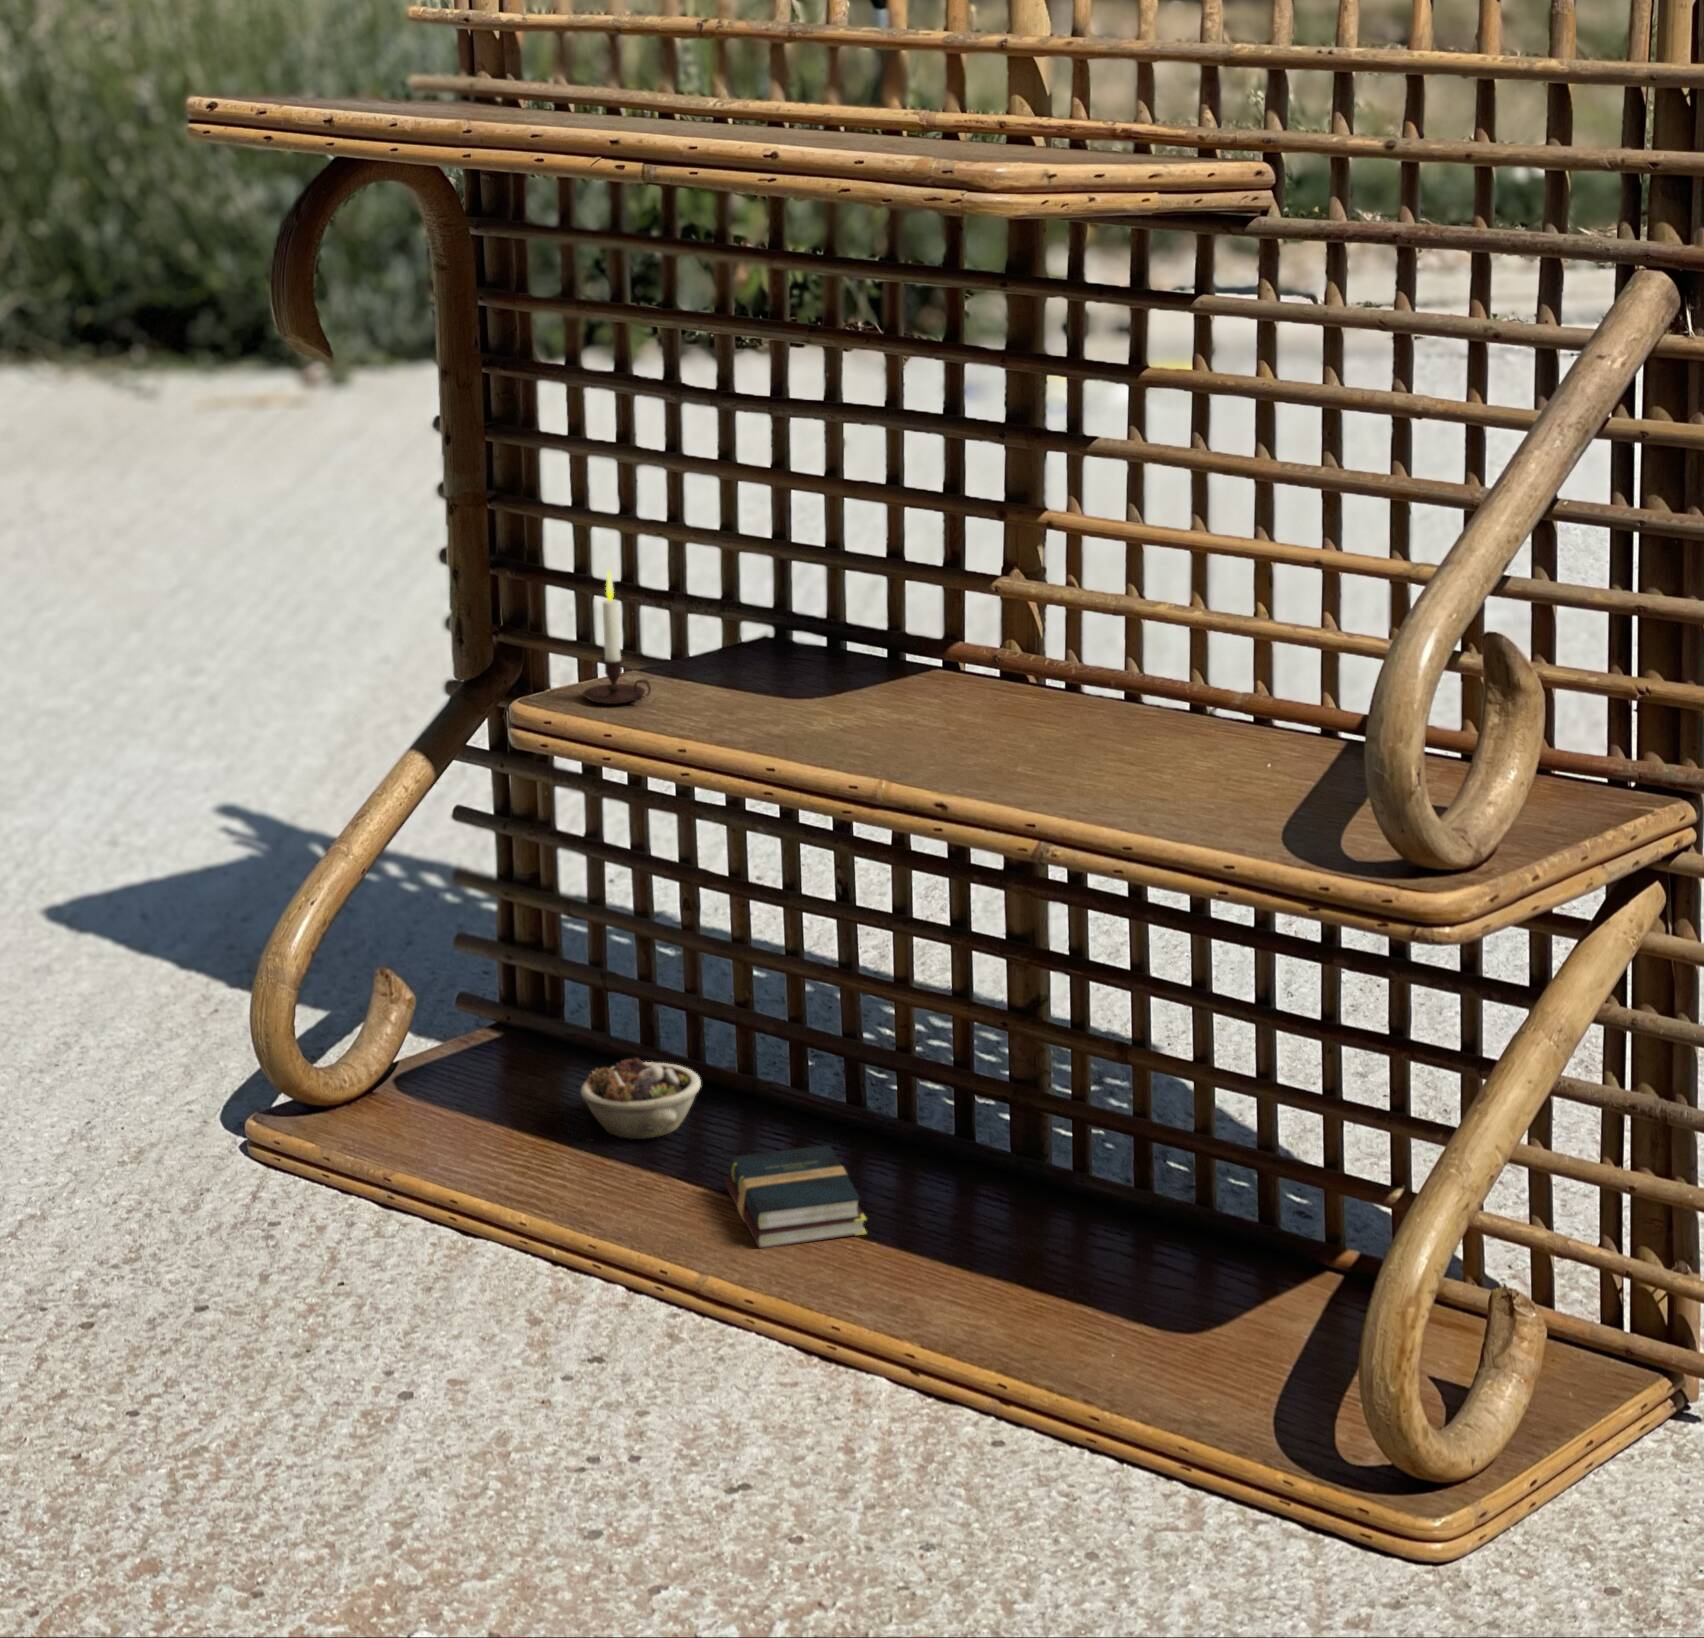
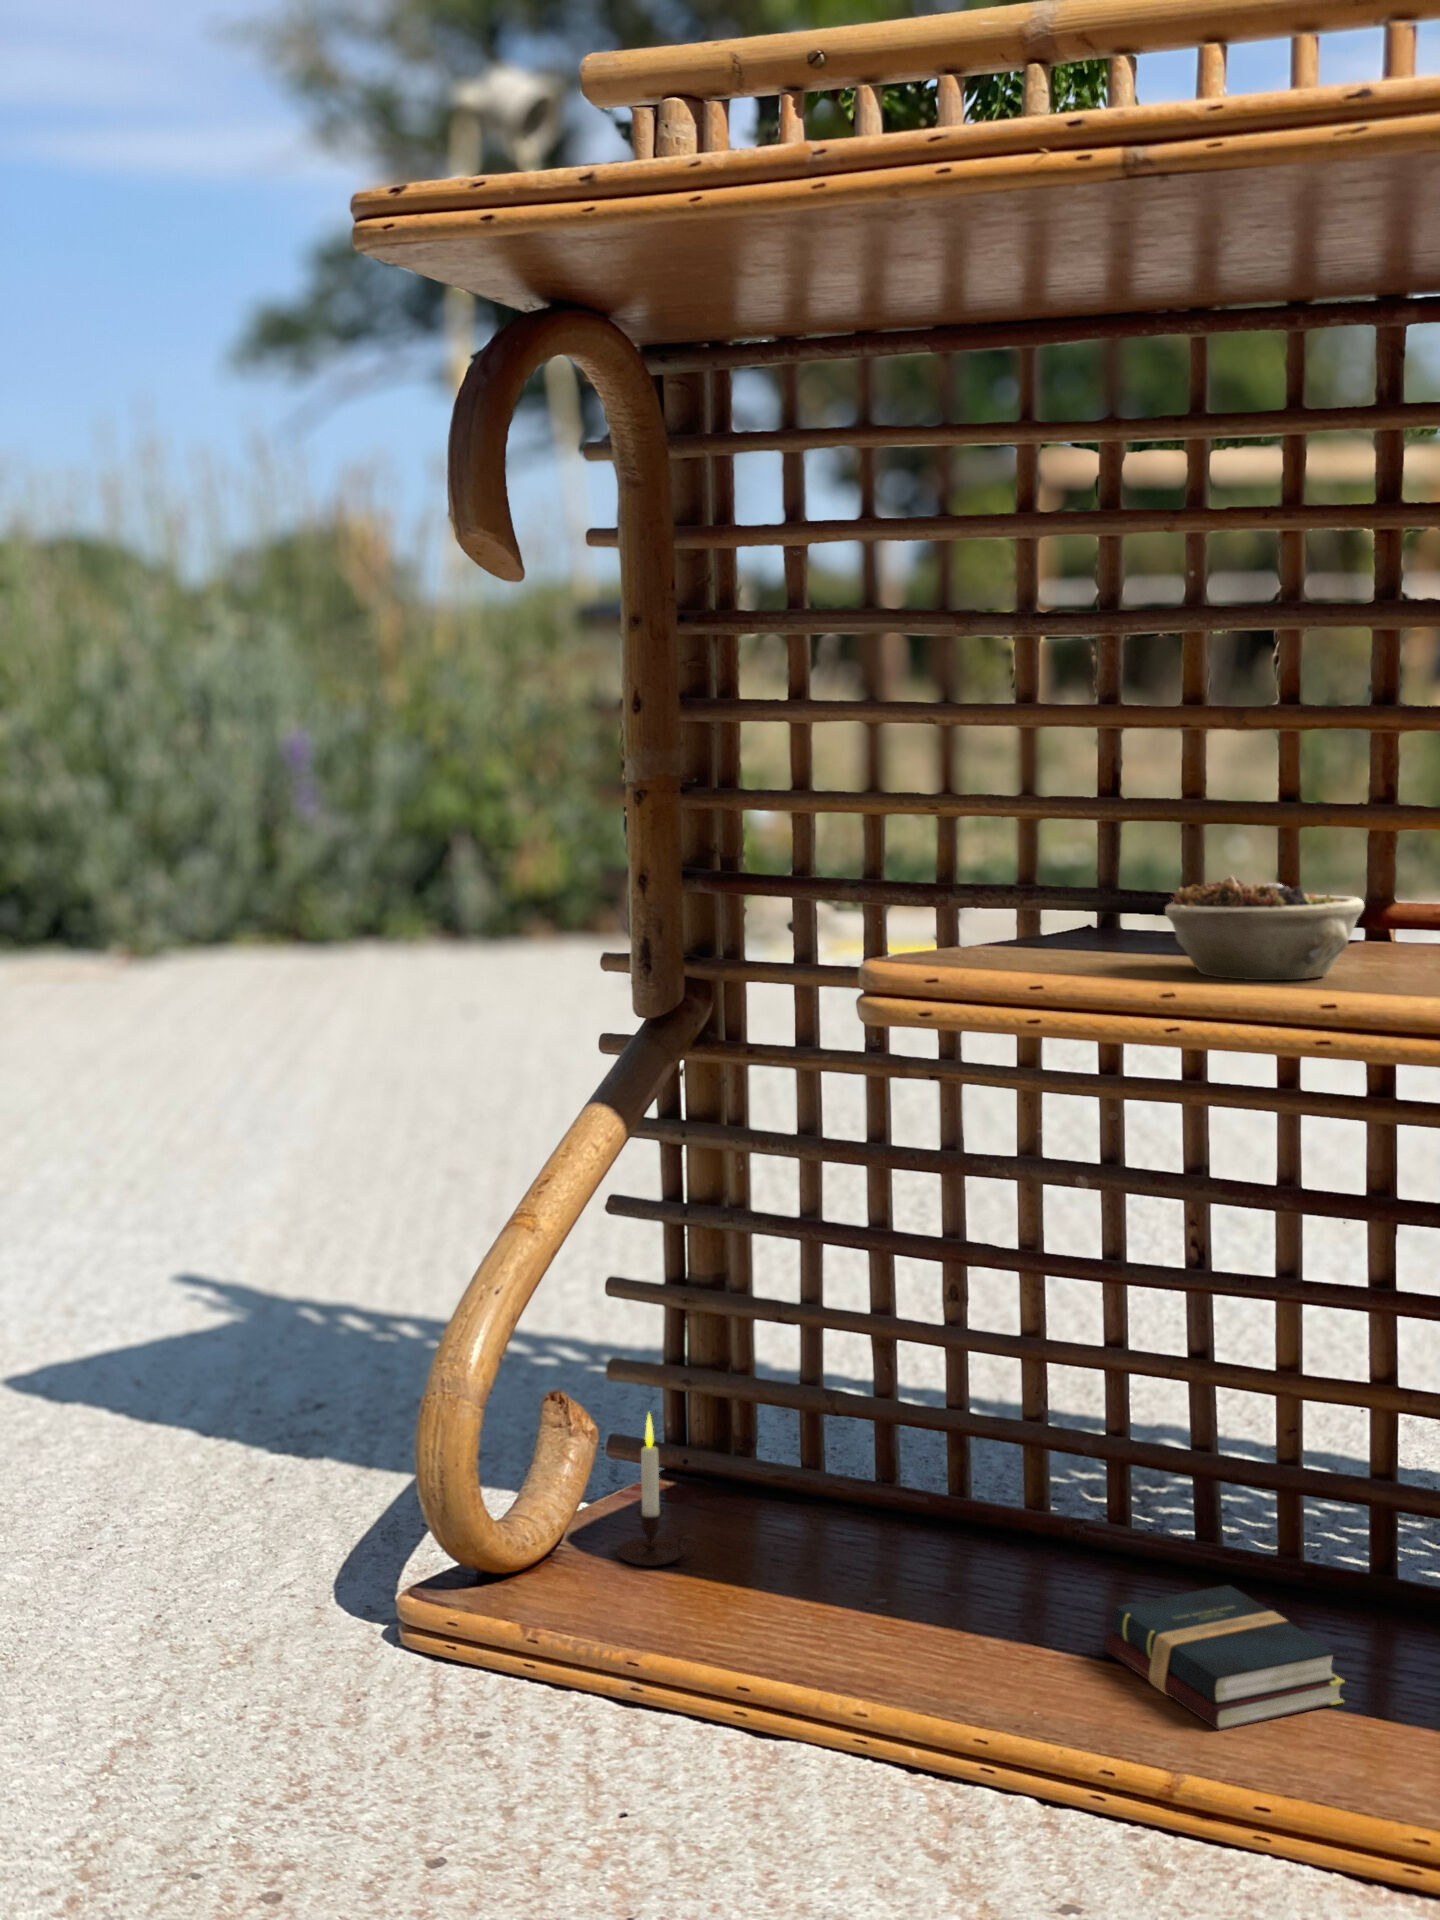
candle: present [583,570,651,704] -> present [617,1413,698,1566]
succulent planter: present [581,1058,701,1139] -> present [1165,876,1364,980]

